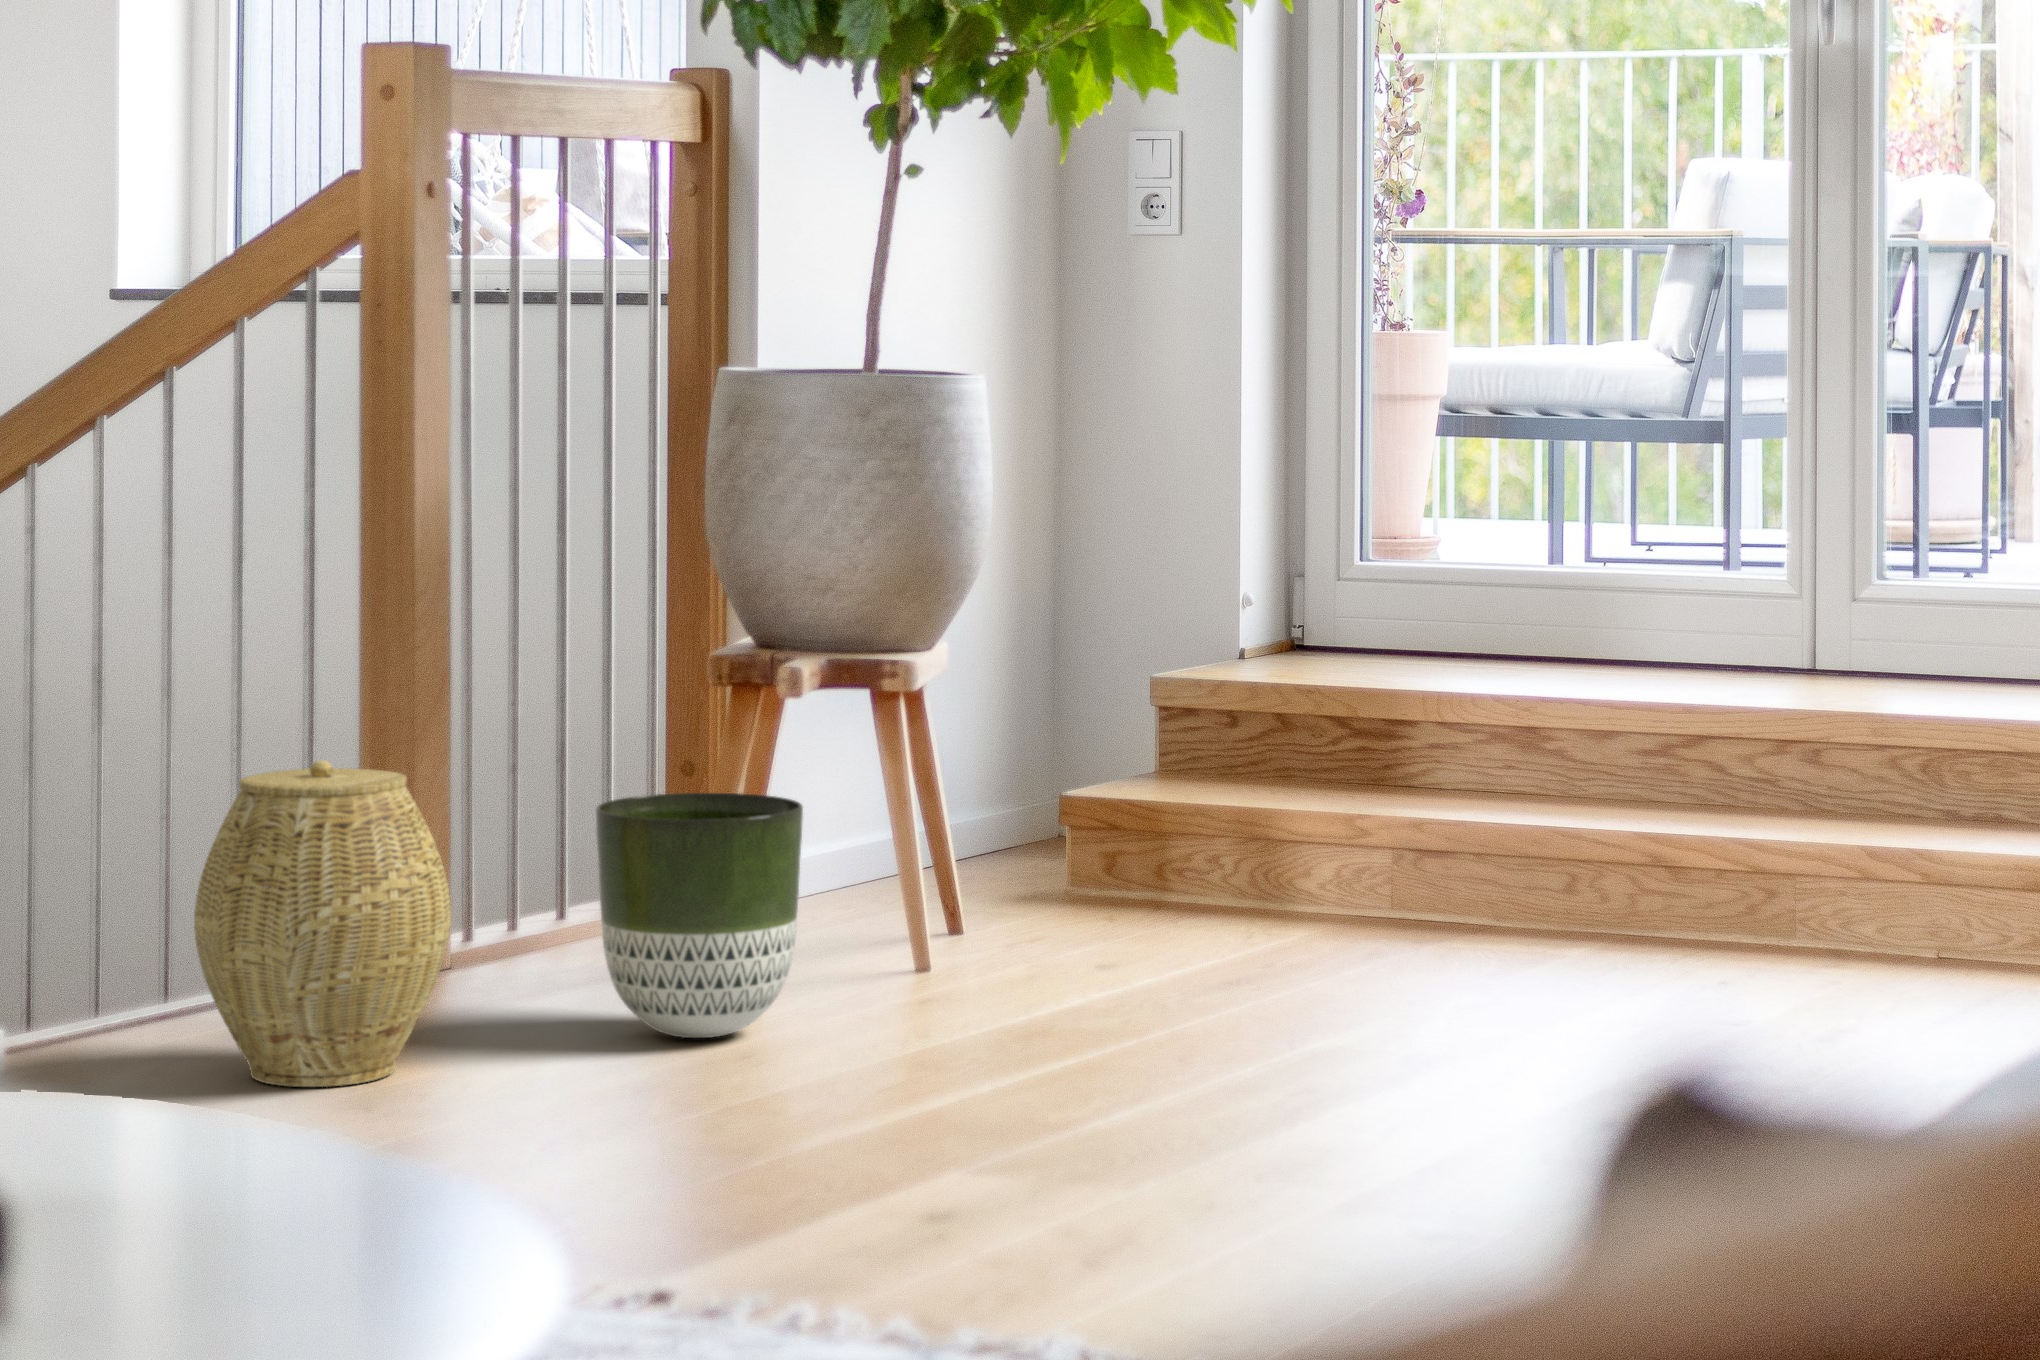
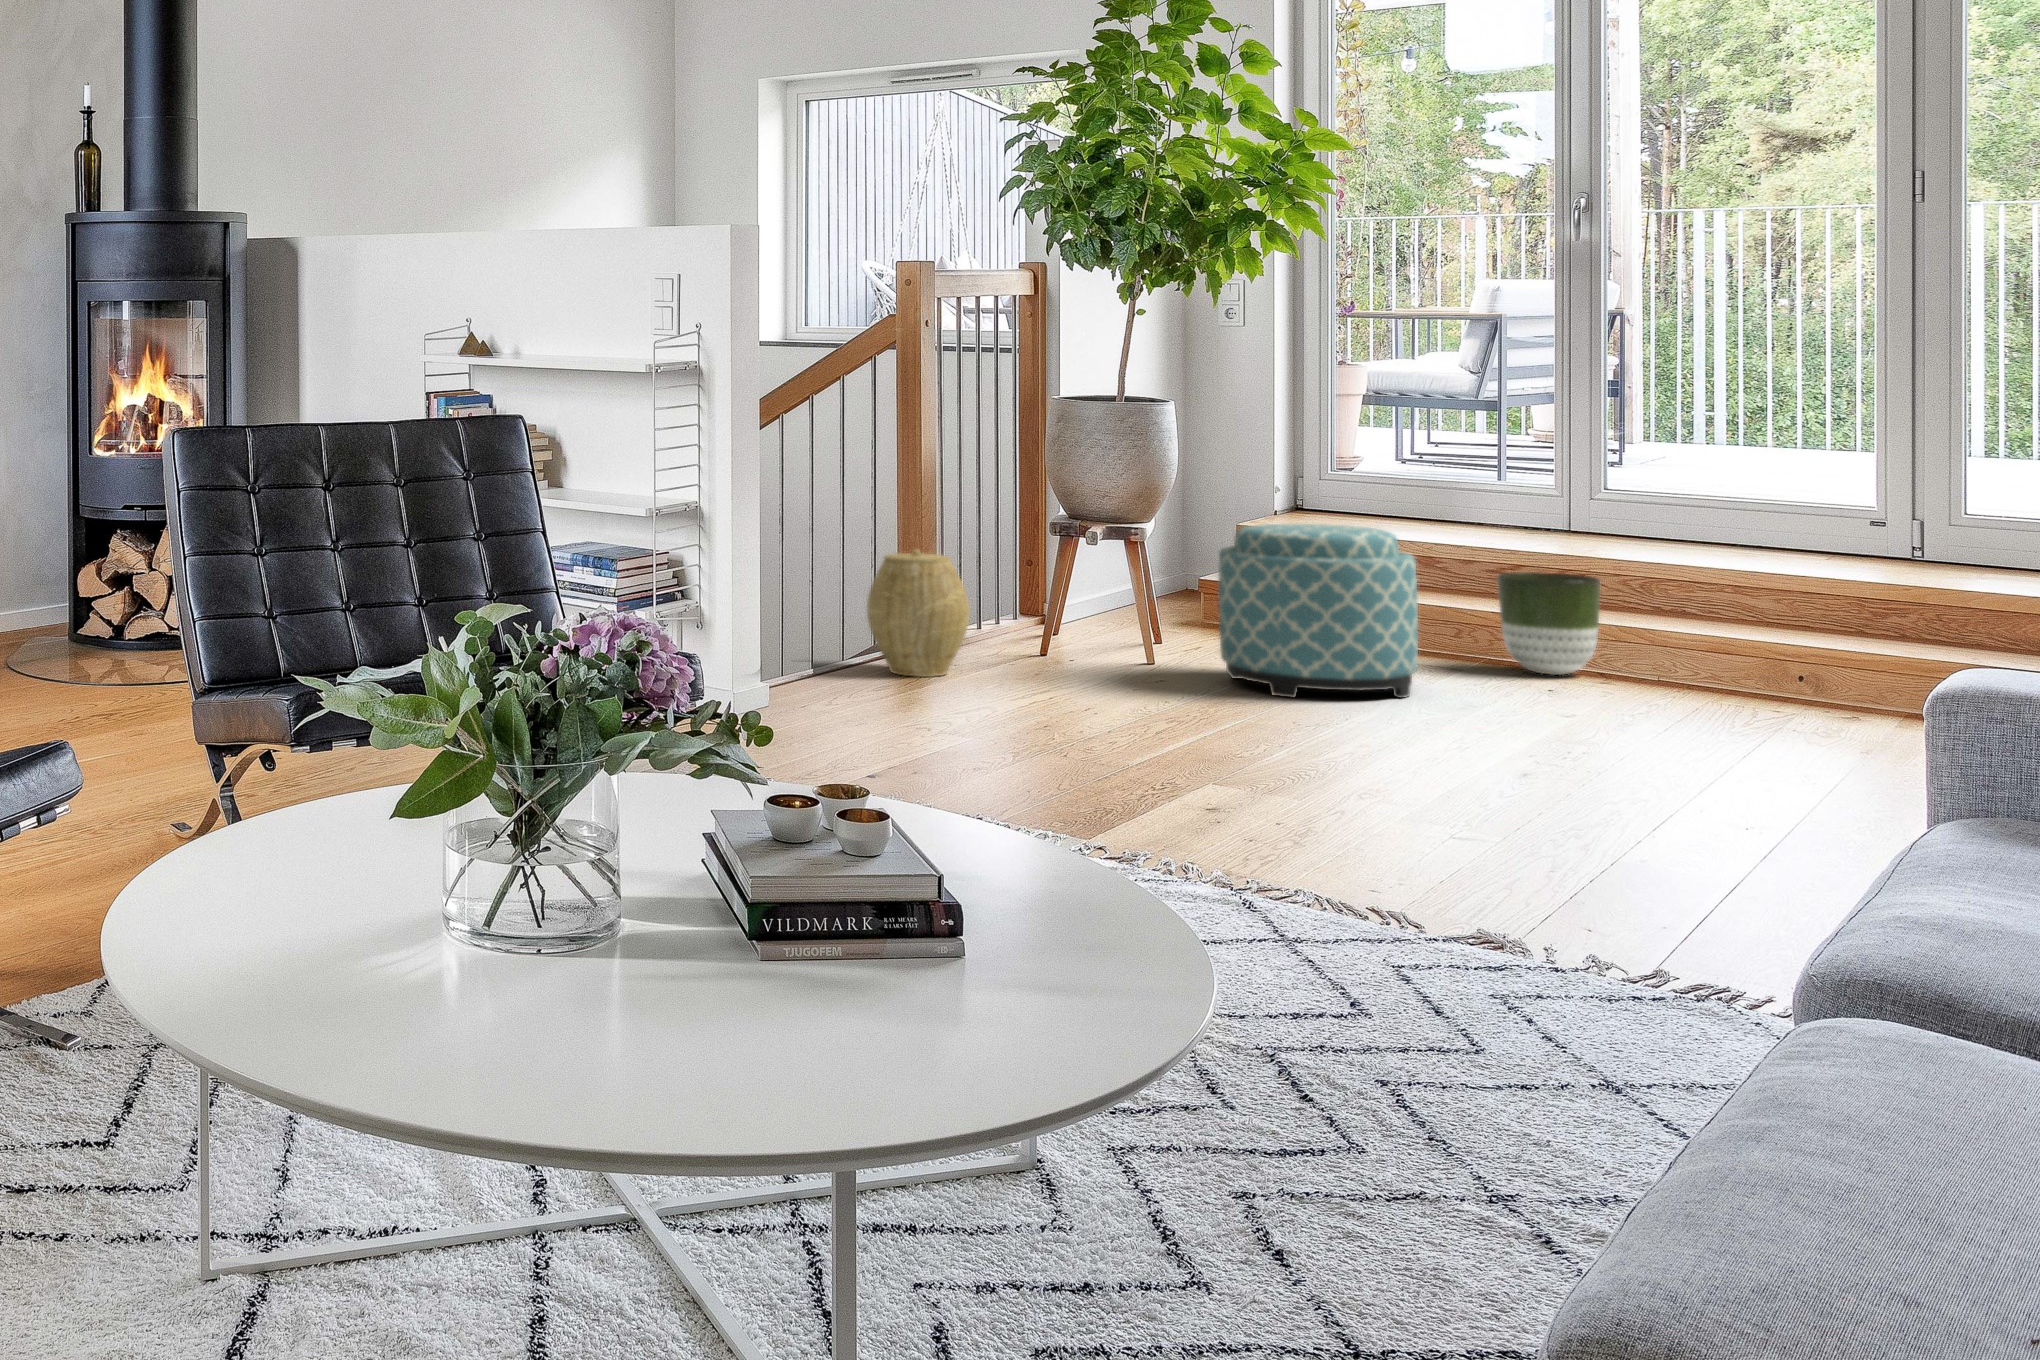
ottoman: none [1031,676,1453,1104] -> present [1218,524,1418,698]
planter: present [596,793,803,1038] -> present [1497,572,1600,675]

